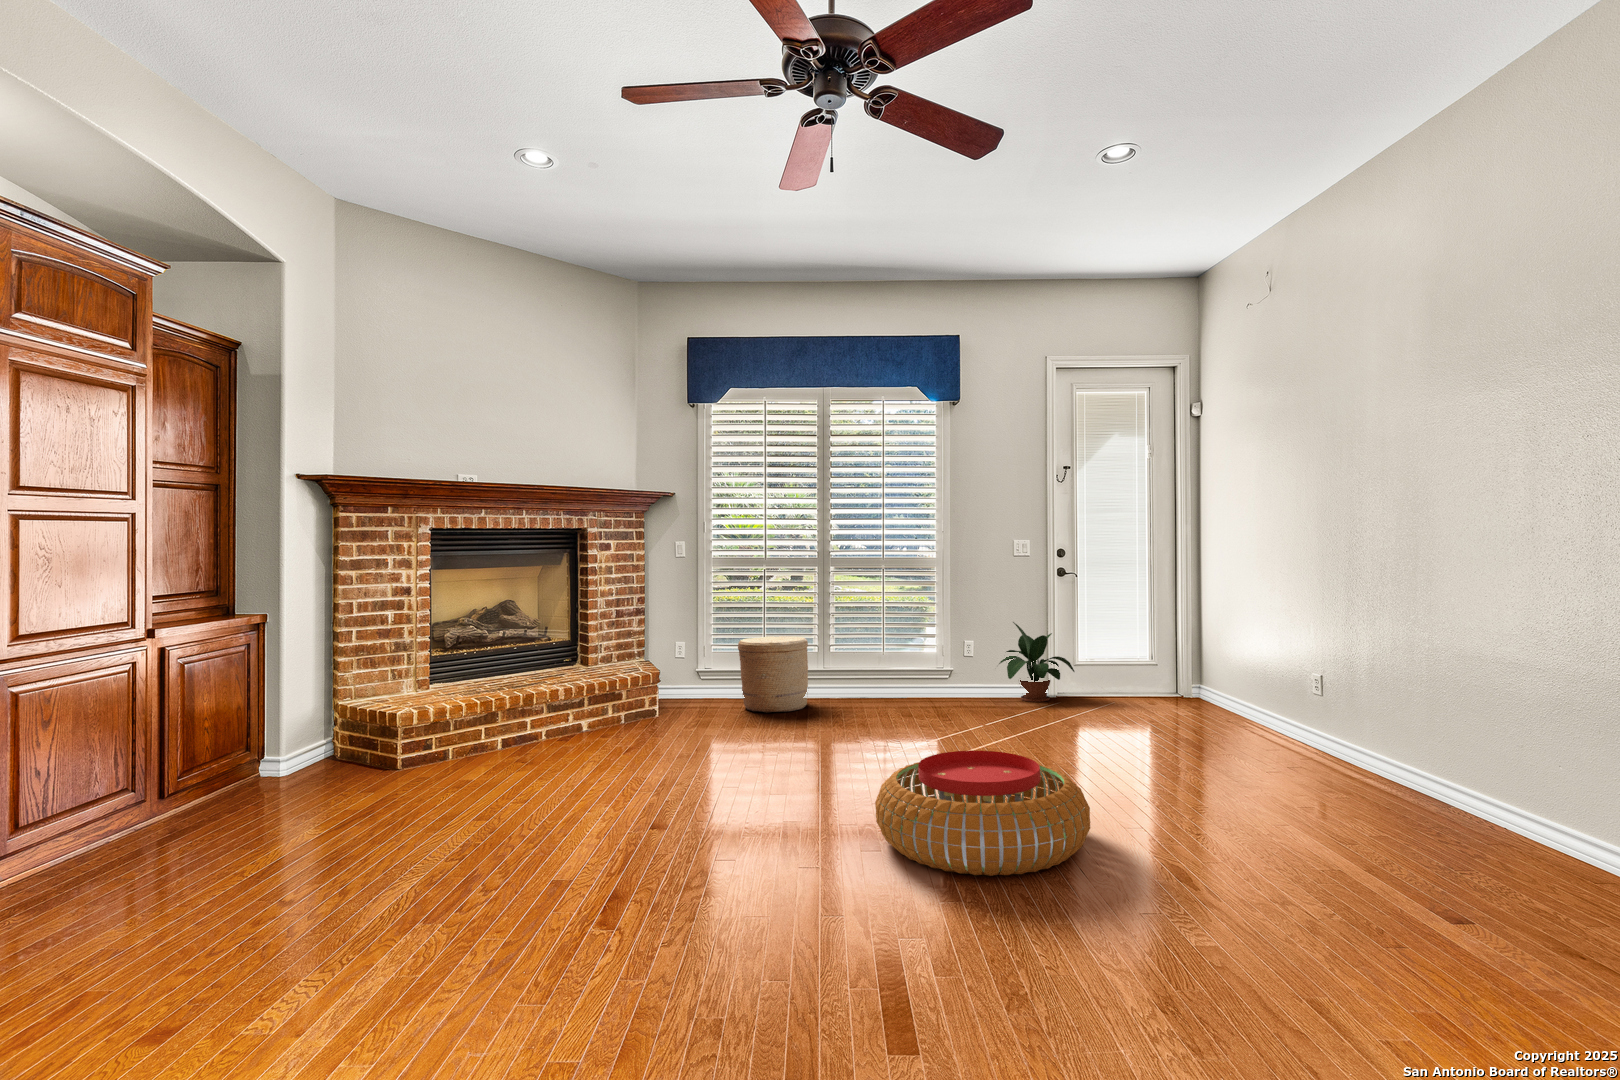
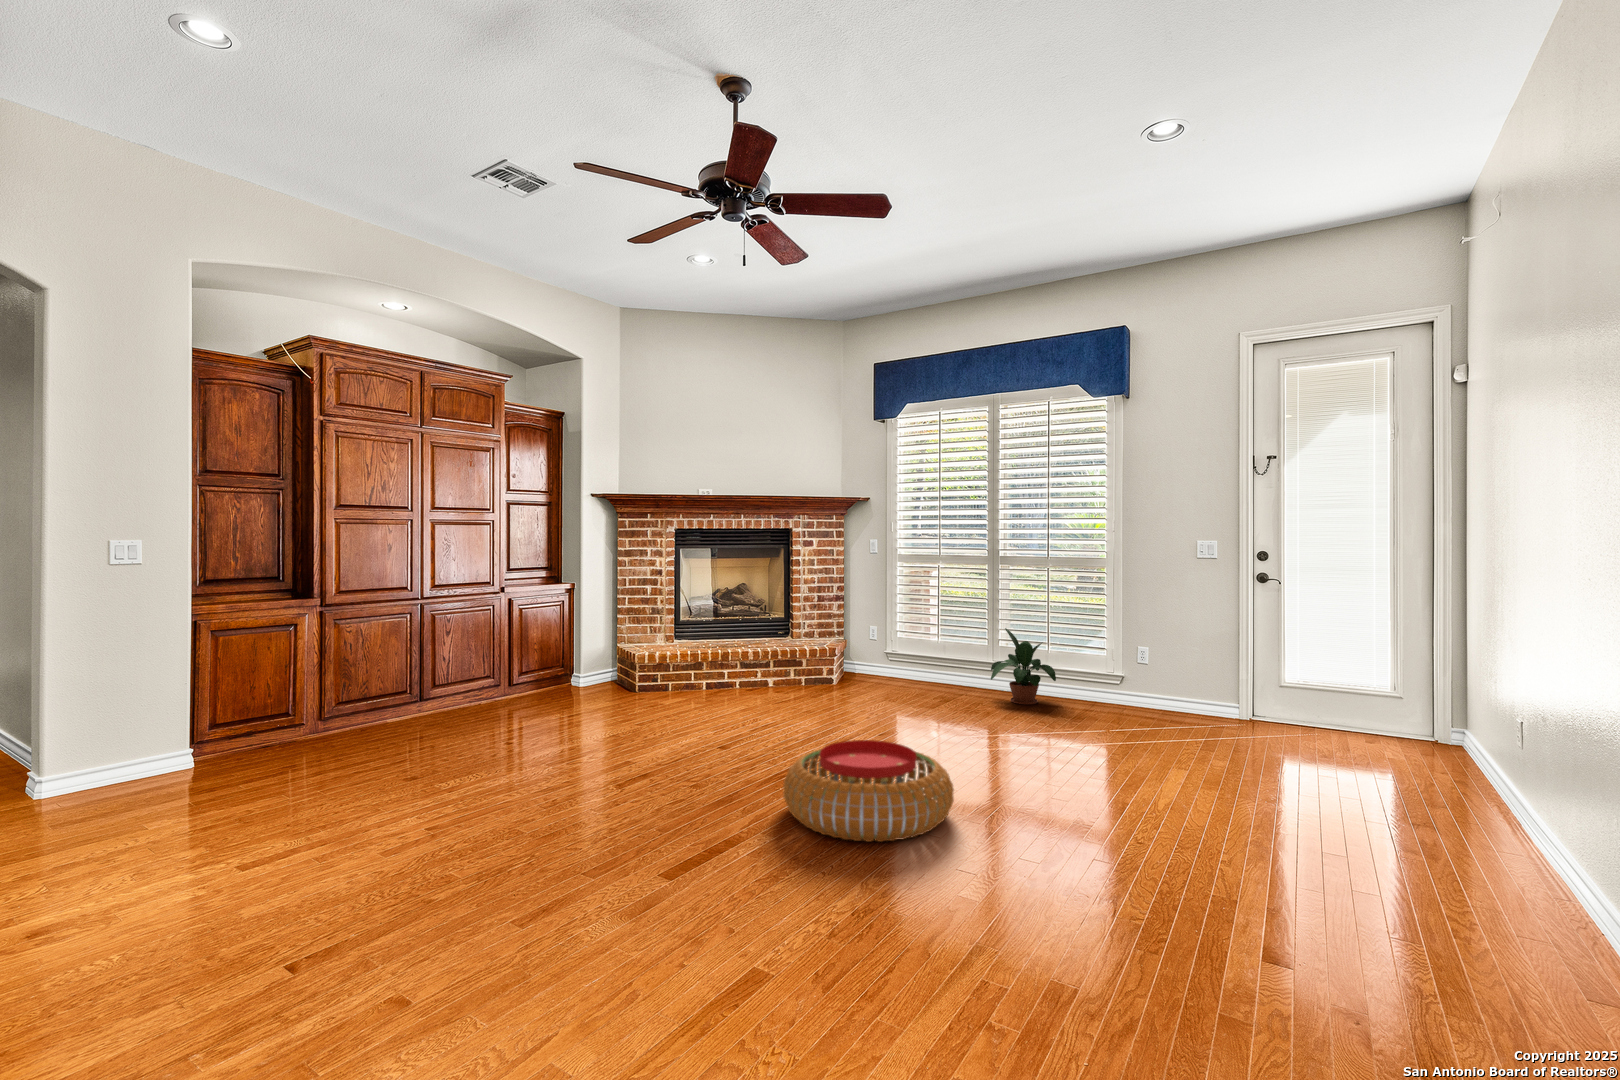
potted plant: present [999,622,1075,702] -> present [991,628,1056,704]
woven basket: present [738,636,808,713] -> none [900,628,962,695]

